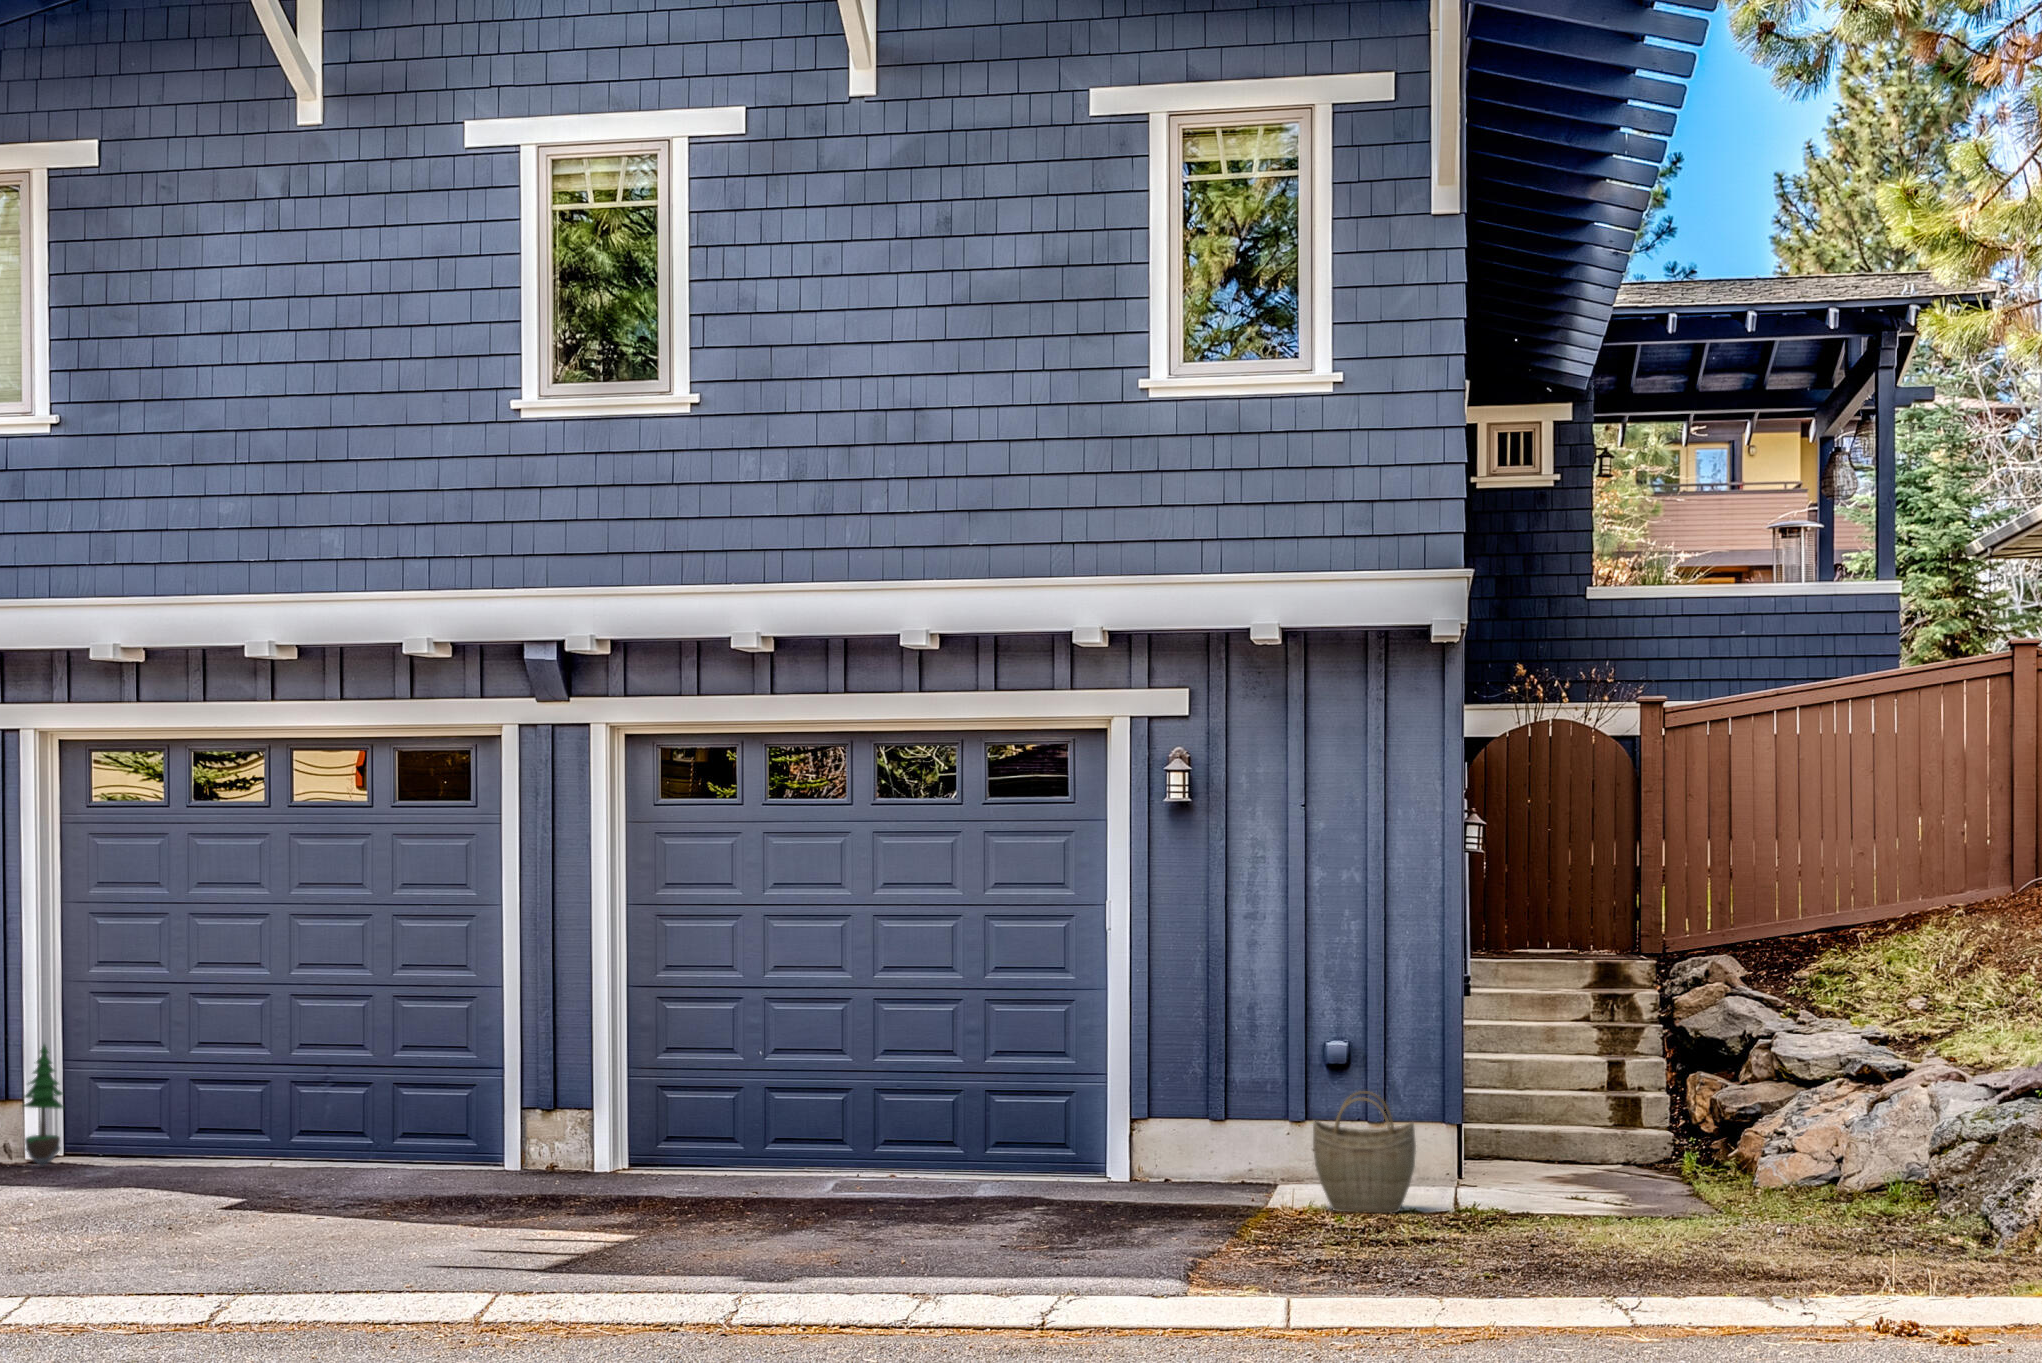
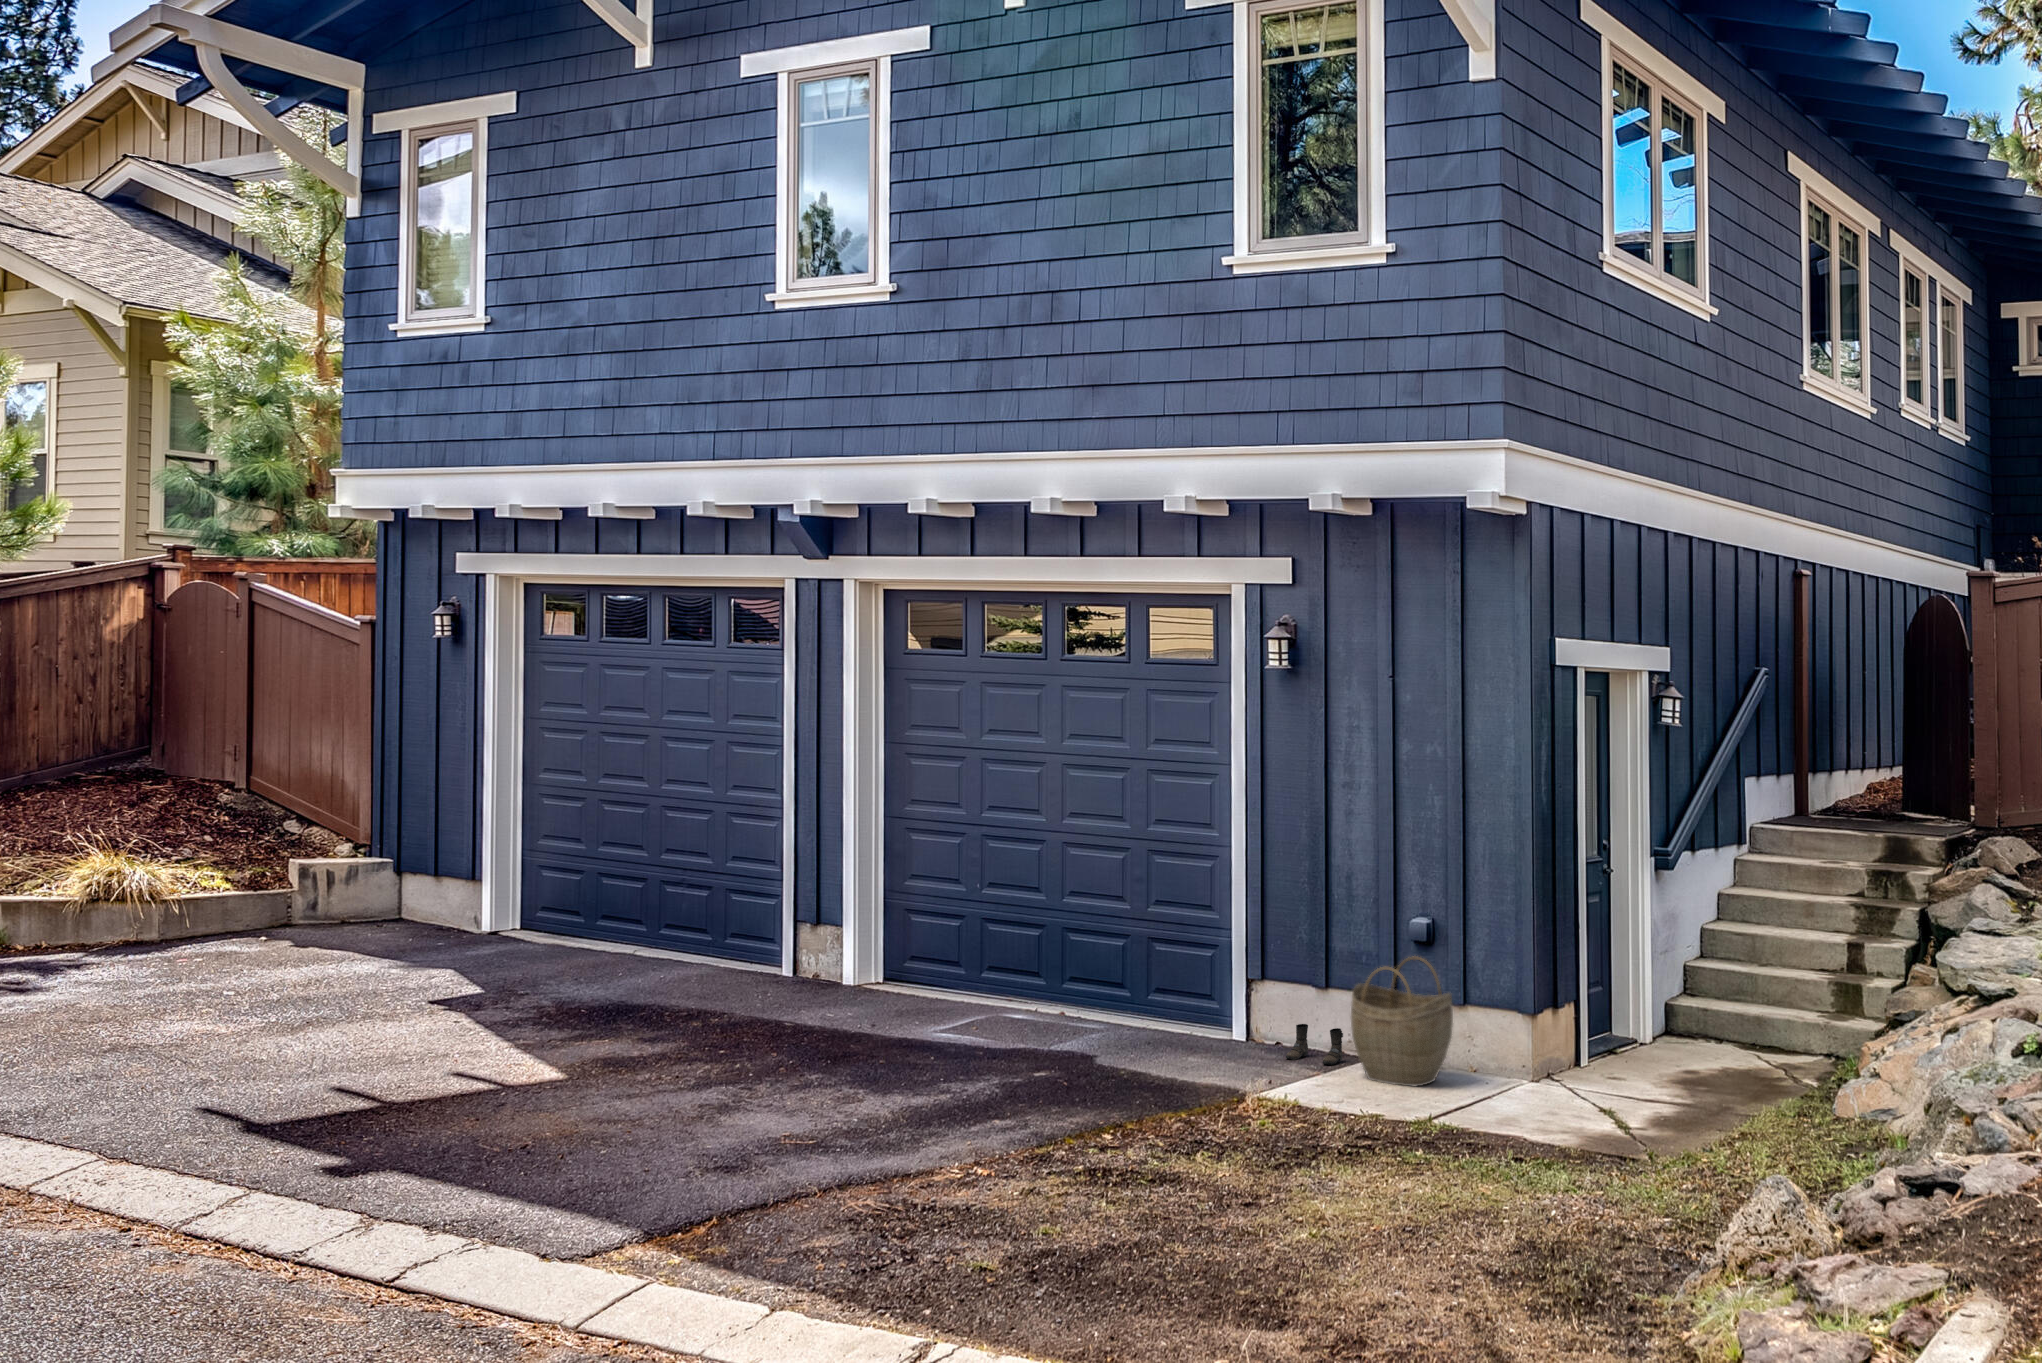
potted tree: present [23,1045,63,1167] -> none [462,831,502,934]
boots: none [1223,1170,1280,1206] -> present [1286,1024,1343,1065]

